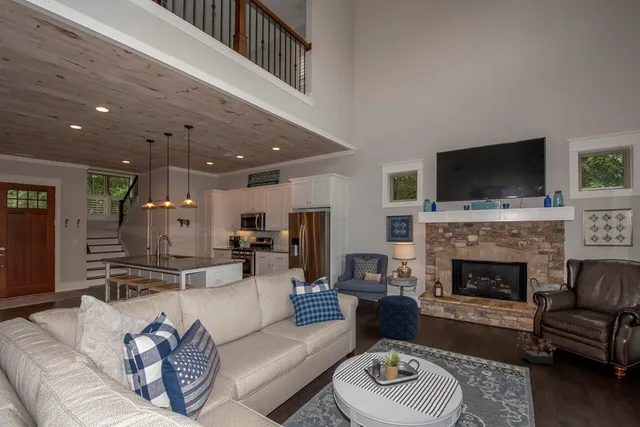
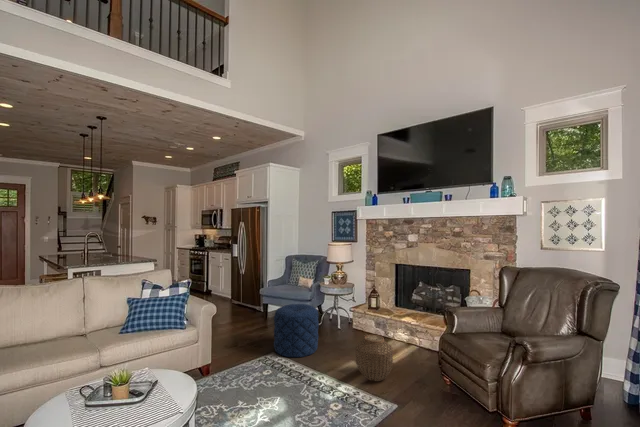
woven basket: none [467,316,500,353] -> present [356,335,393,381]
decorative plant: present [518,333,556,364] -> none [403,357,449,404]

